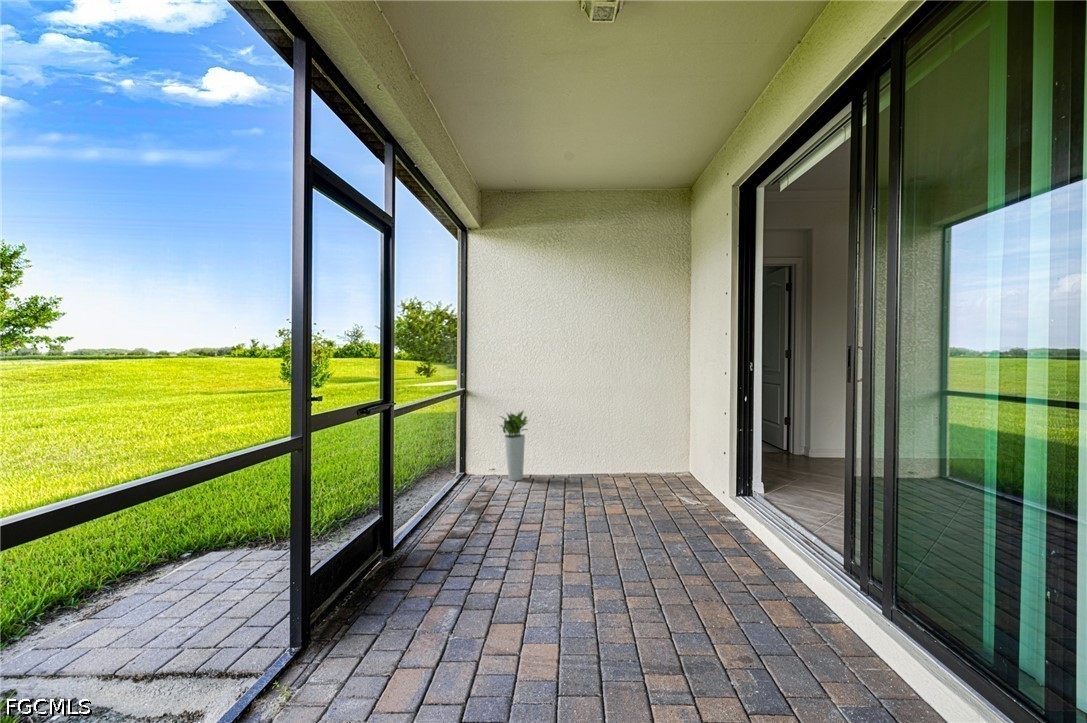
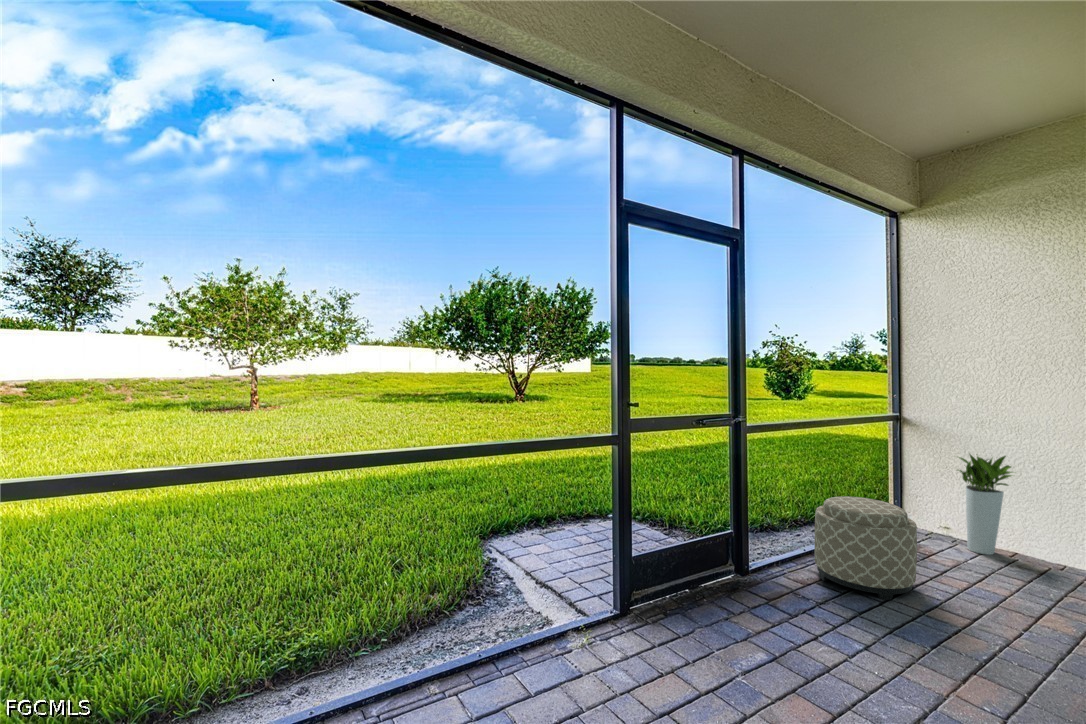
ottoman: none [434,458,506,535] -> present [814,496,917,600]

